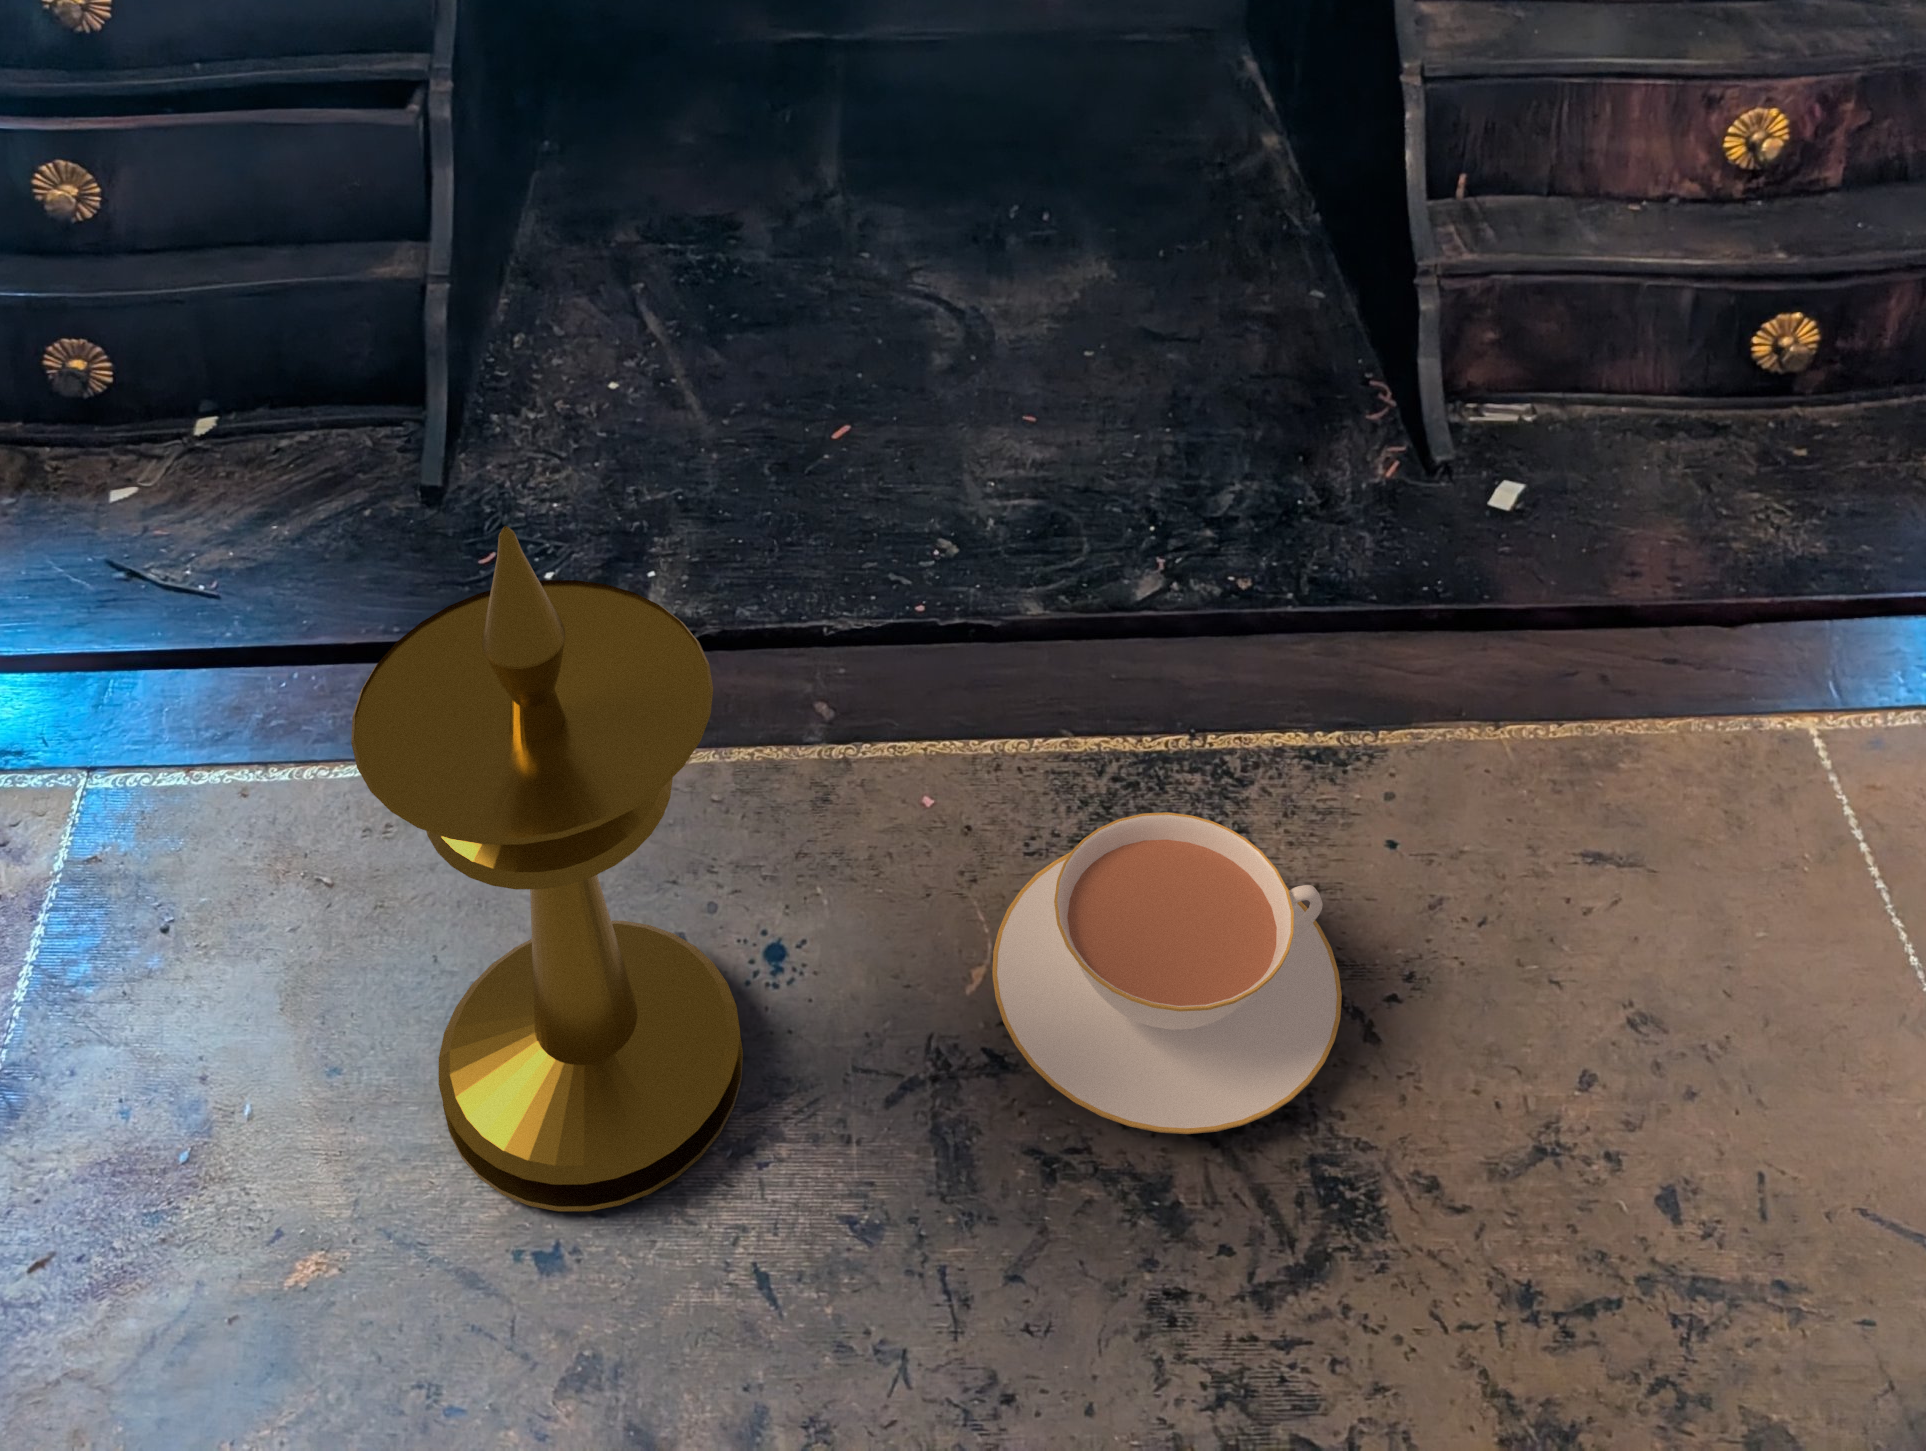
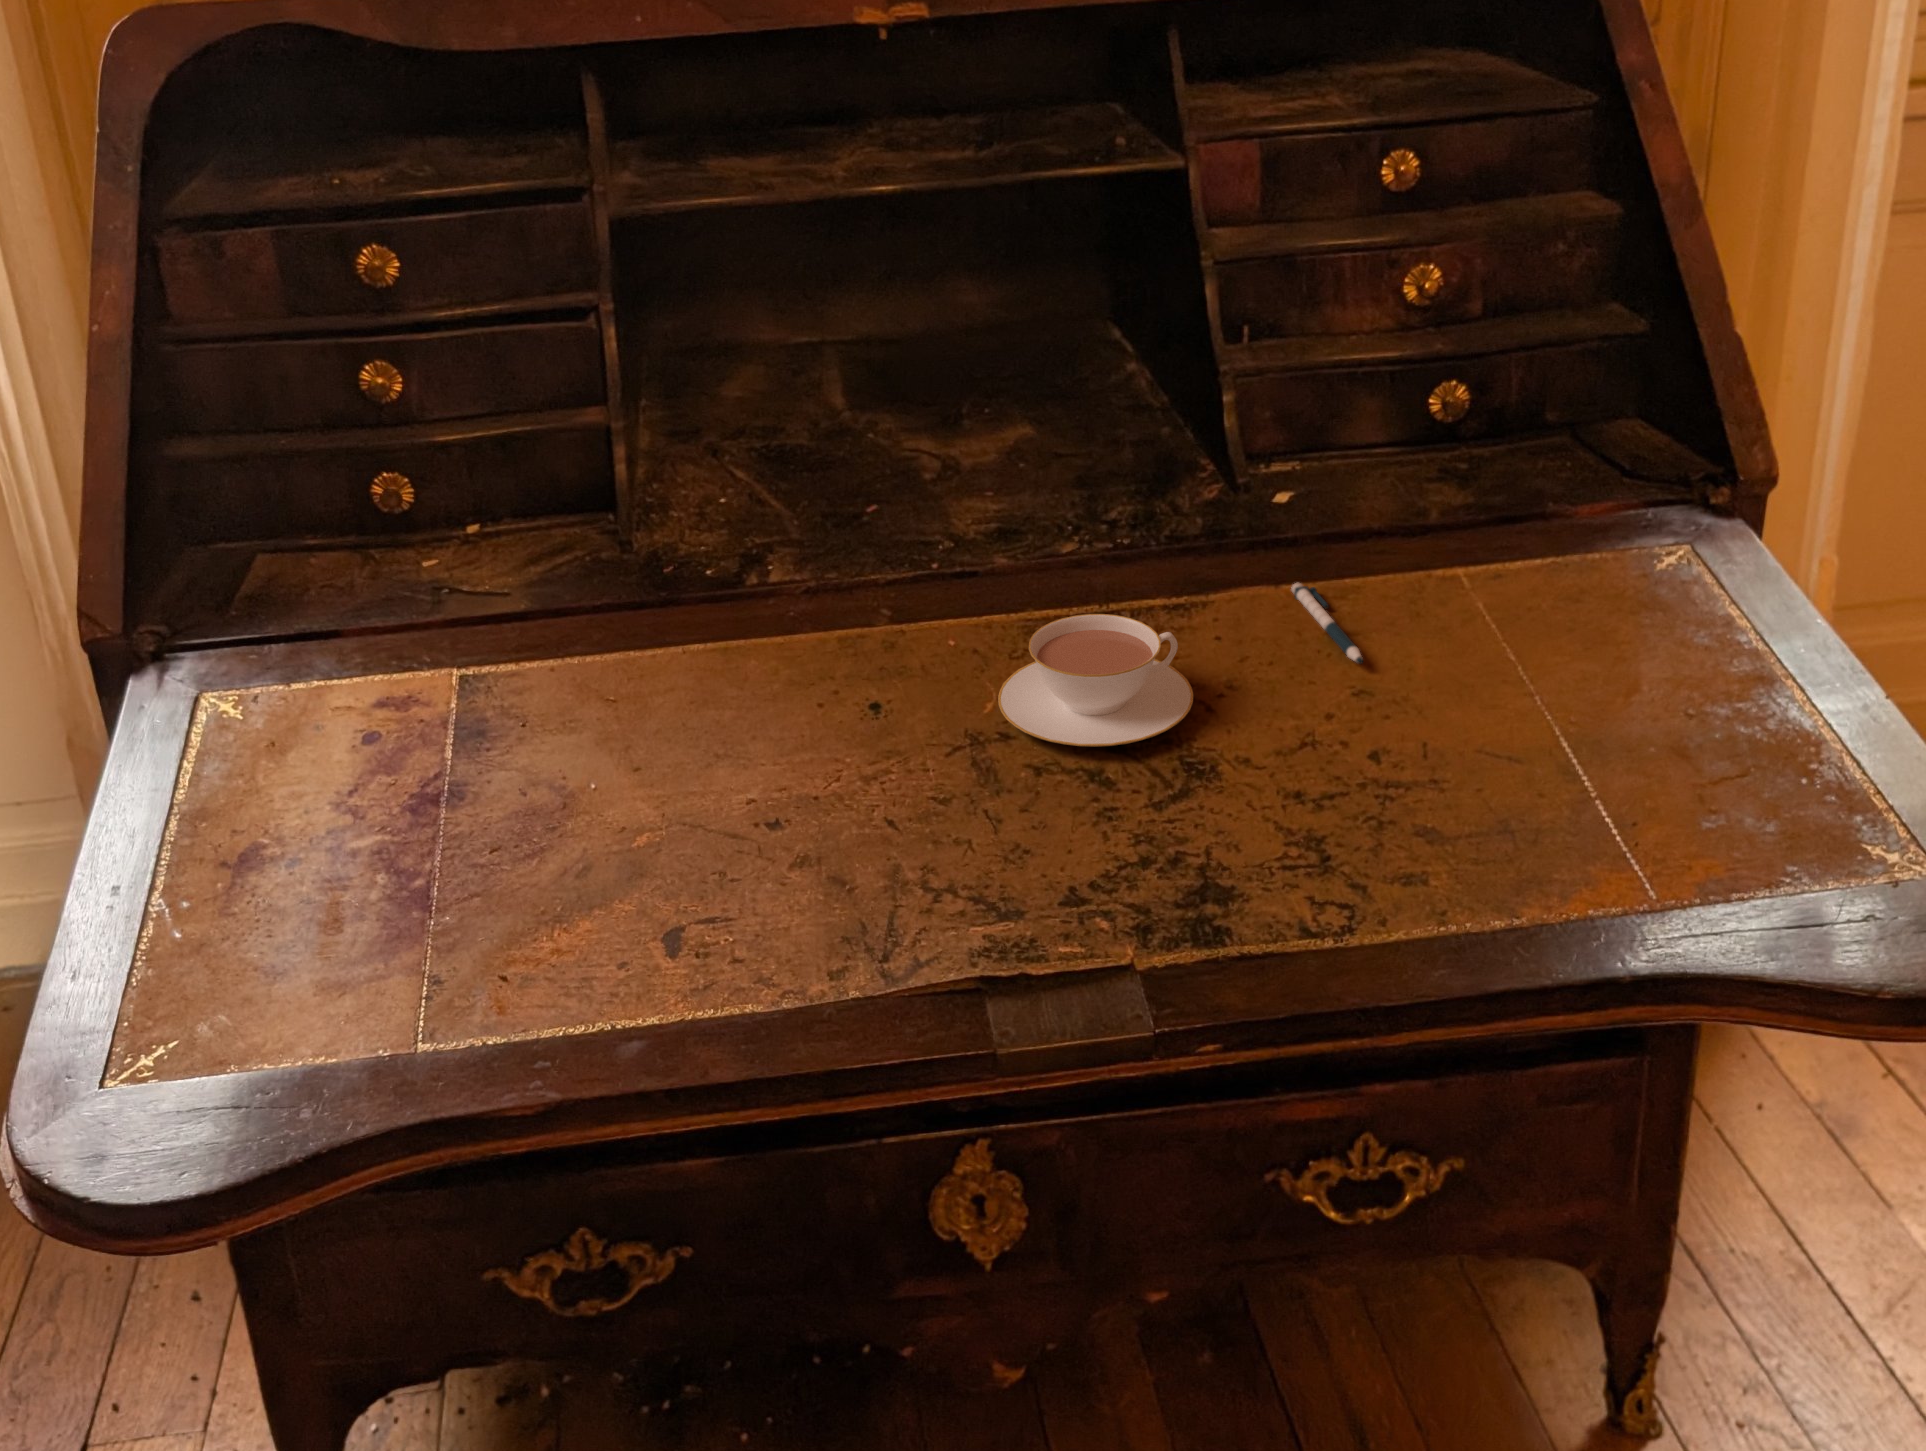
candlestick: present [351,526,743,1211] -> none [659,375,865,806]
pen: none [1513,702,1649,943] -> present [1291,583,1363,664]

